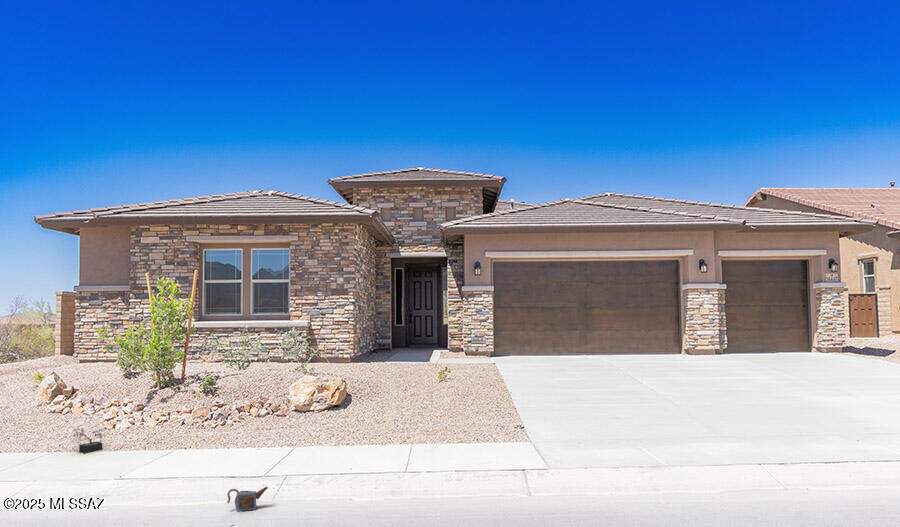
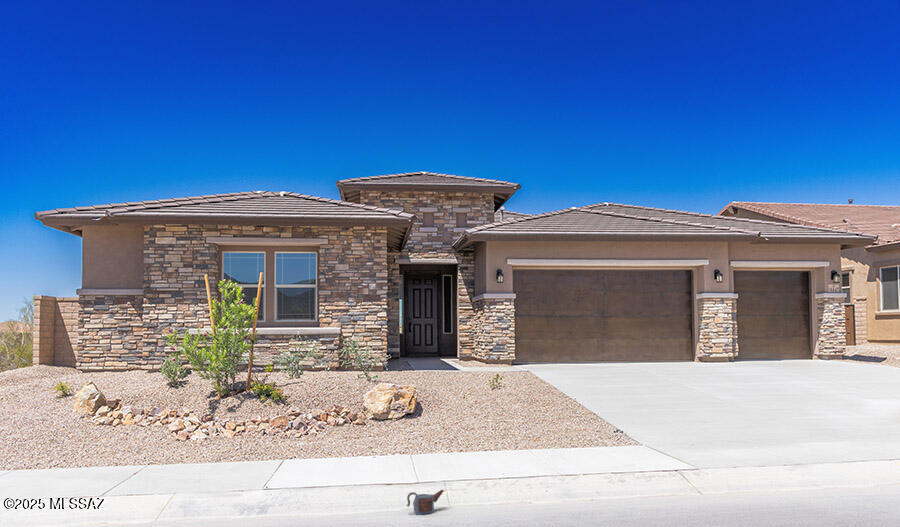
decorative plant: present [72,428,105,453] -> none [176,438,206,465]

